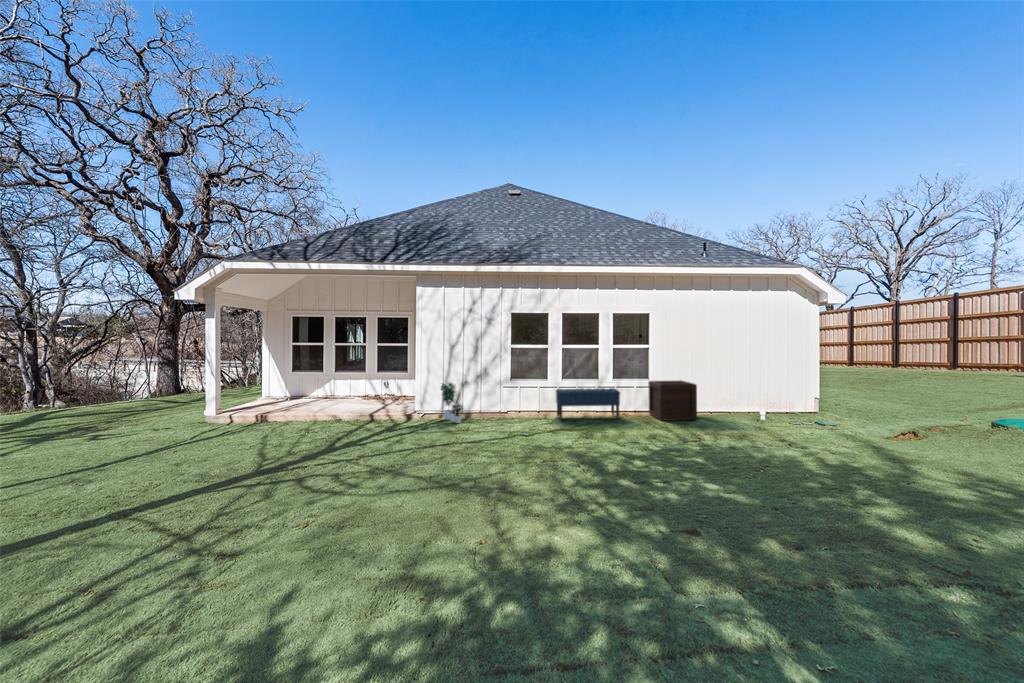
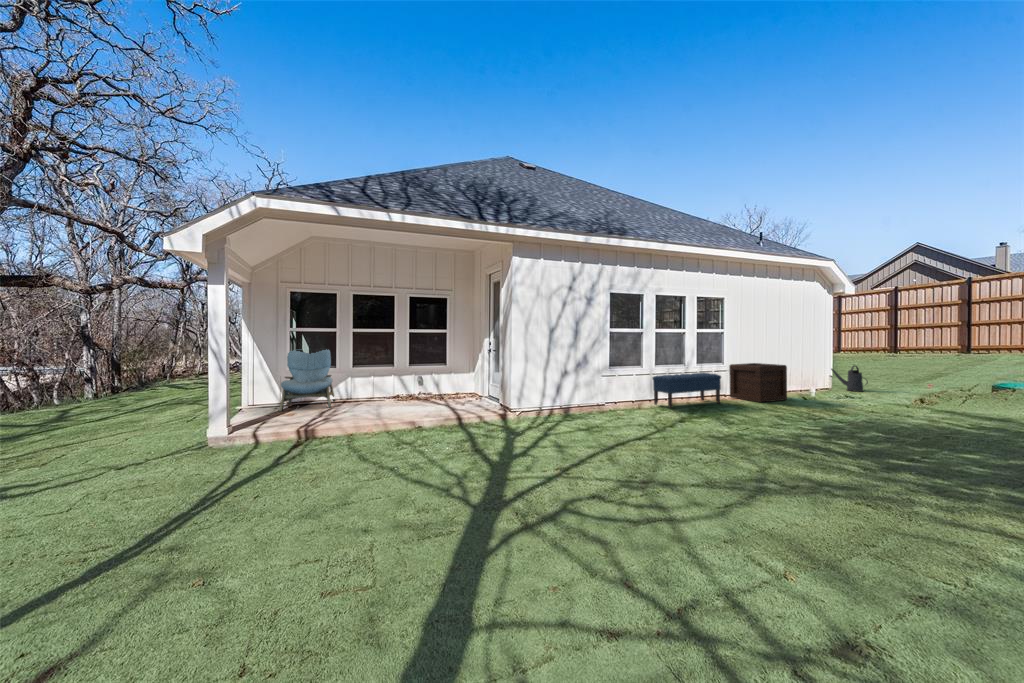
armchair: none [269,357,319,403] -> present [279,349,335,411]
potted plant: present [441,382,463,423] -> none [545,368,586,420]
watering can: none [797,387,825,417] -> present [831,366,868,392]

